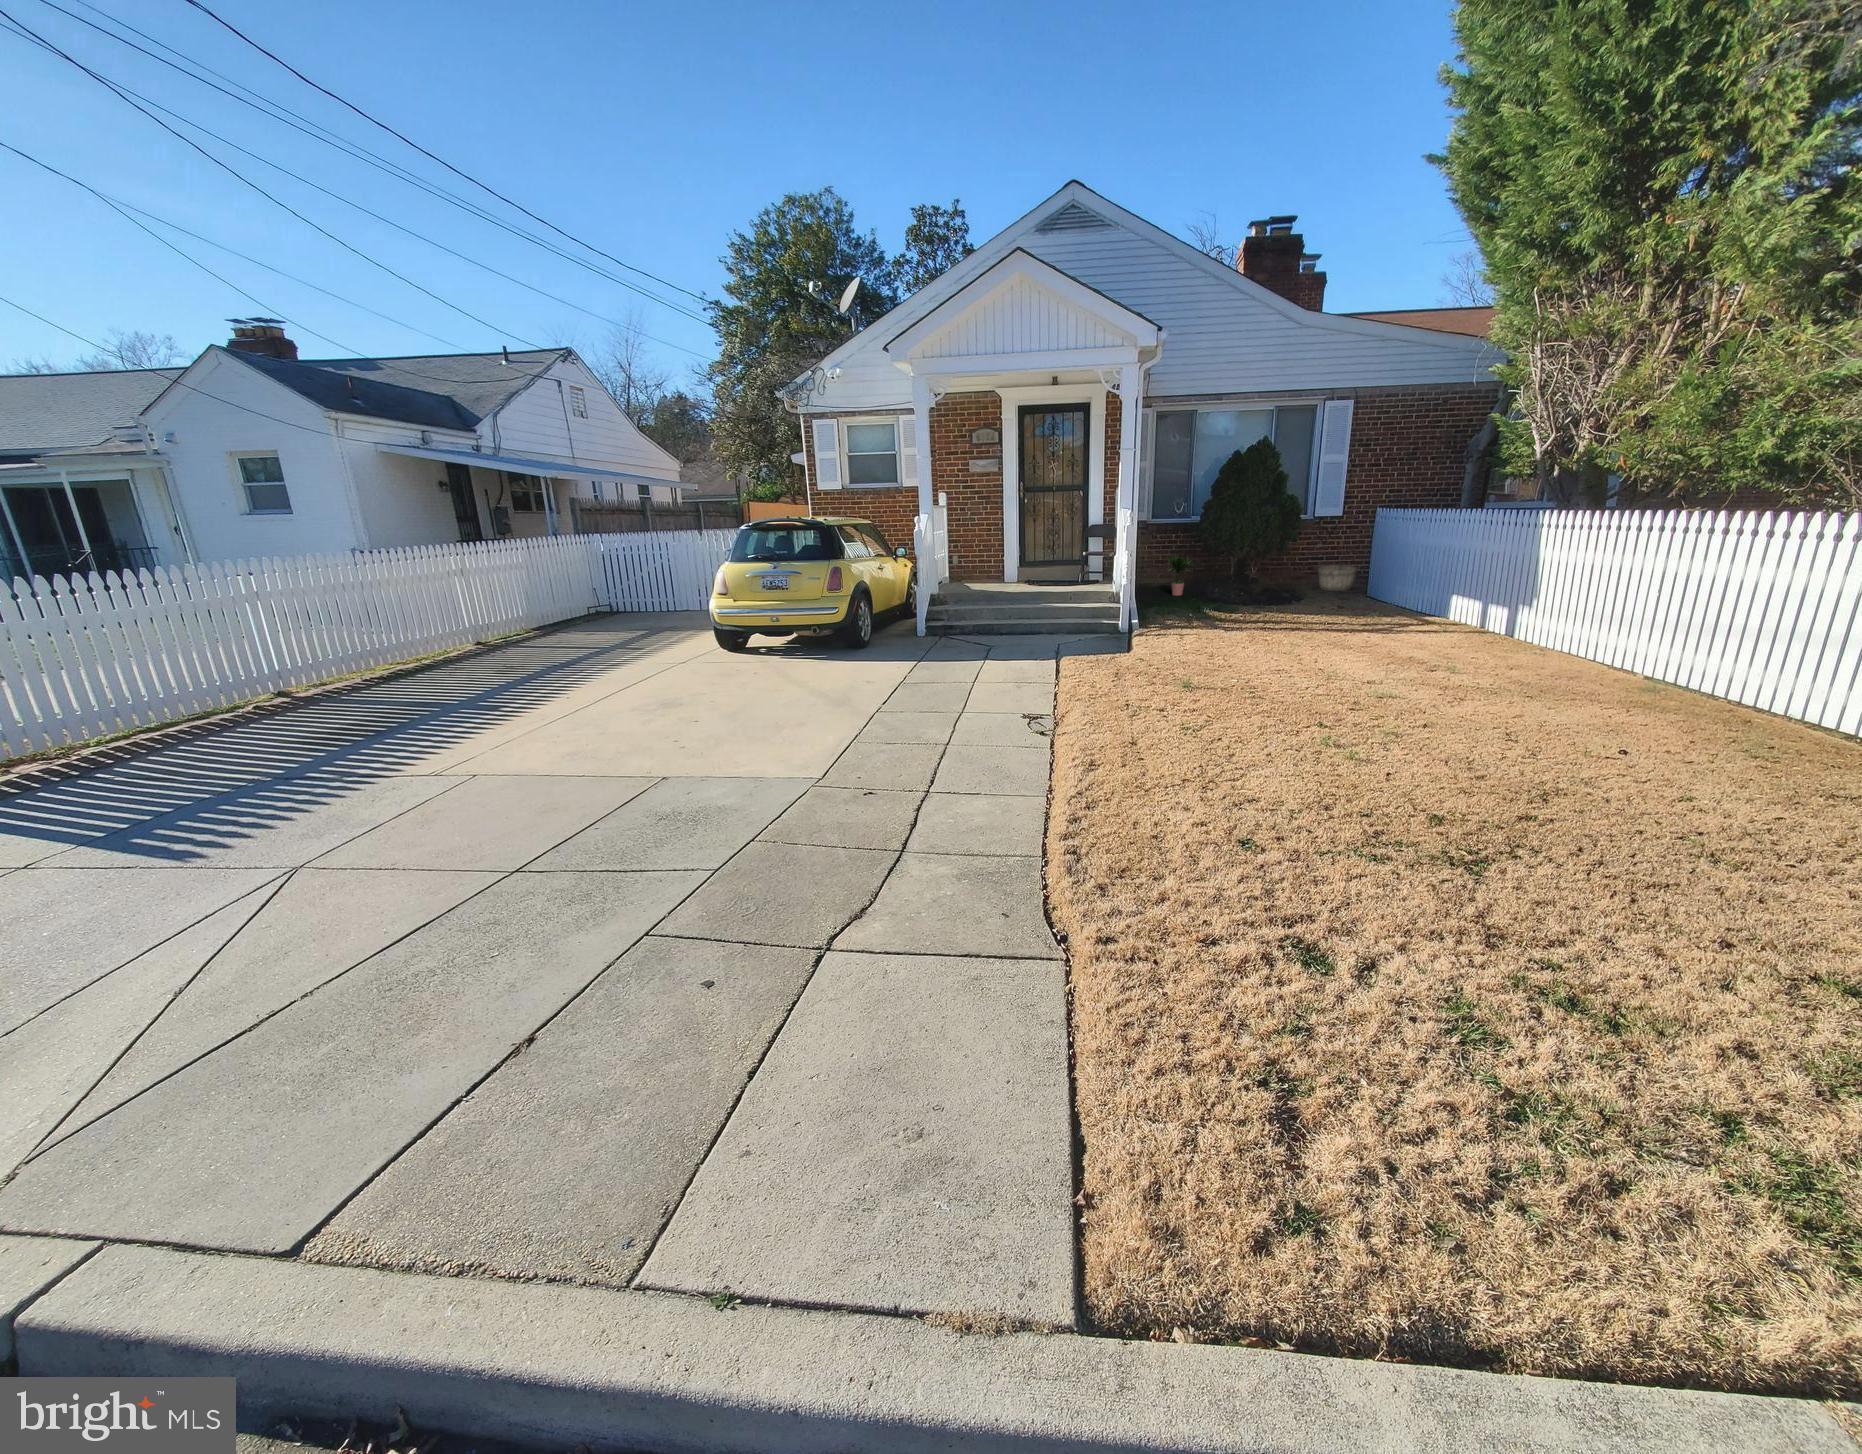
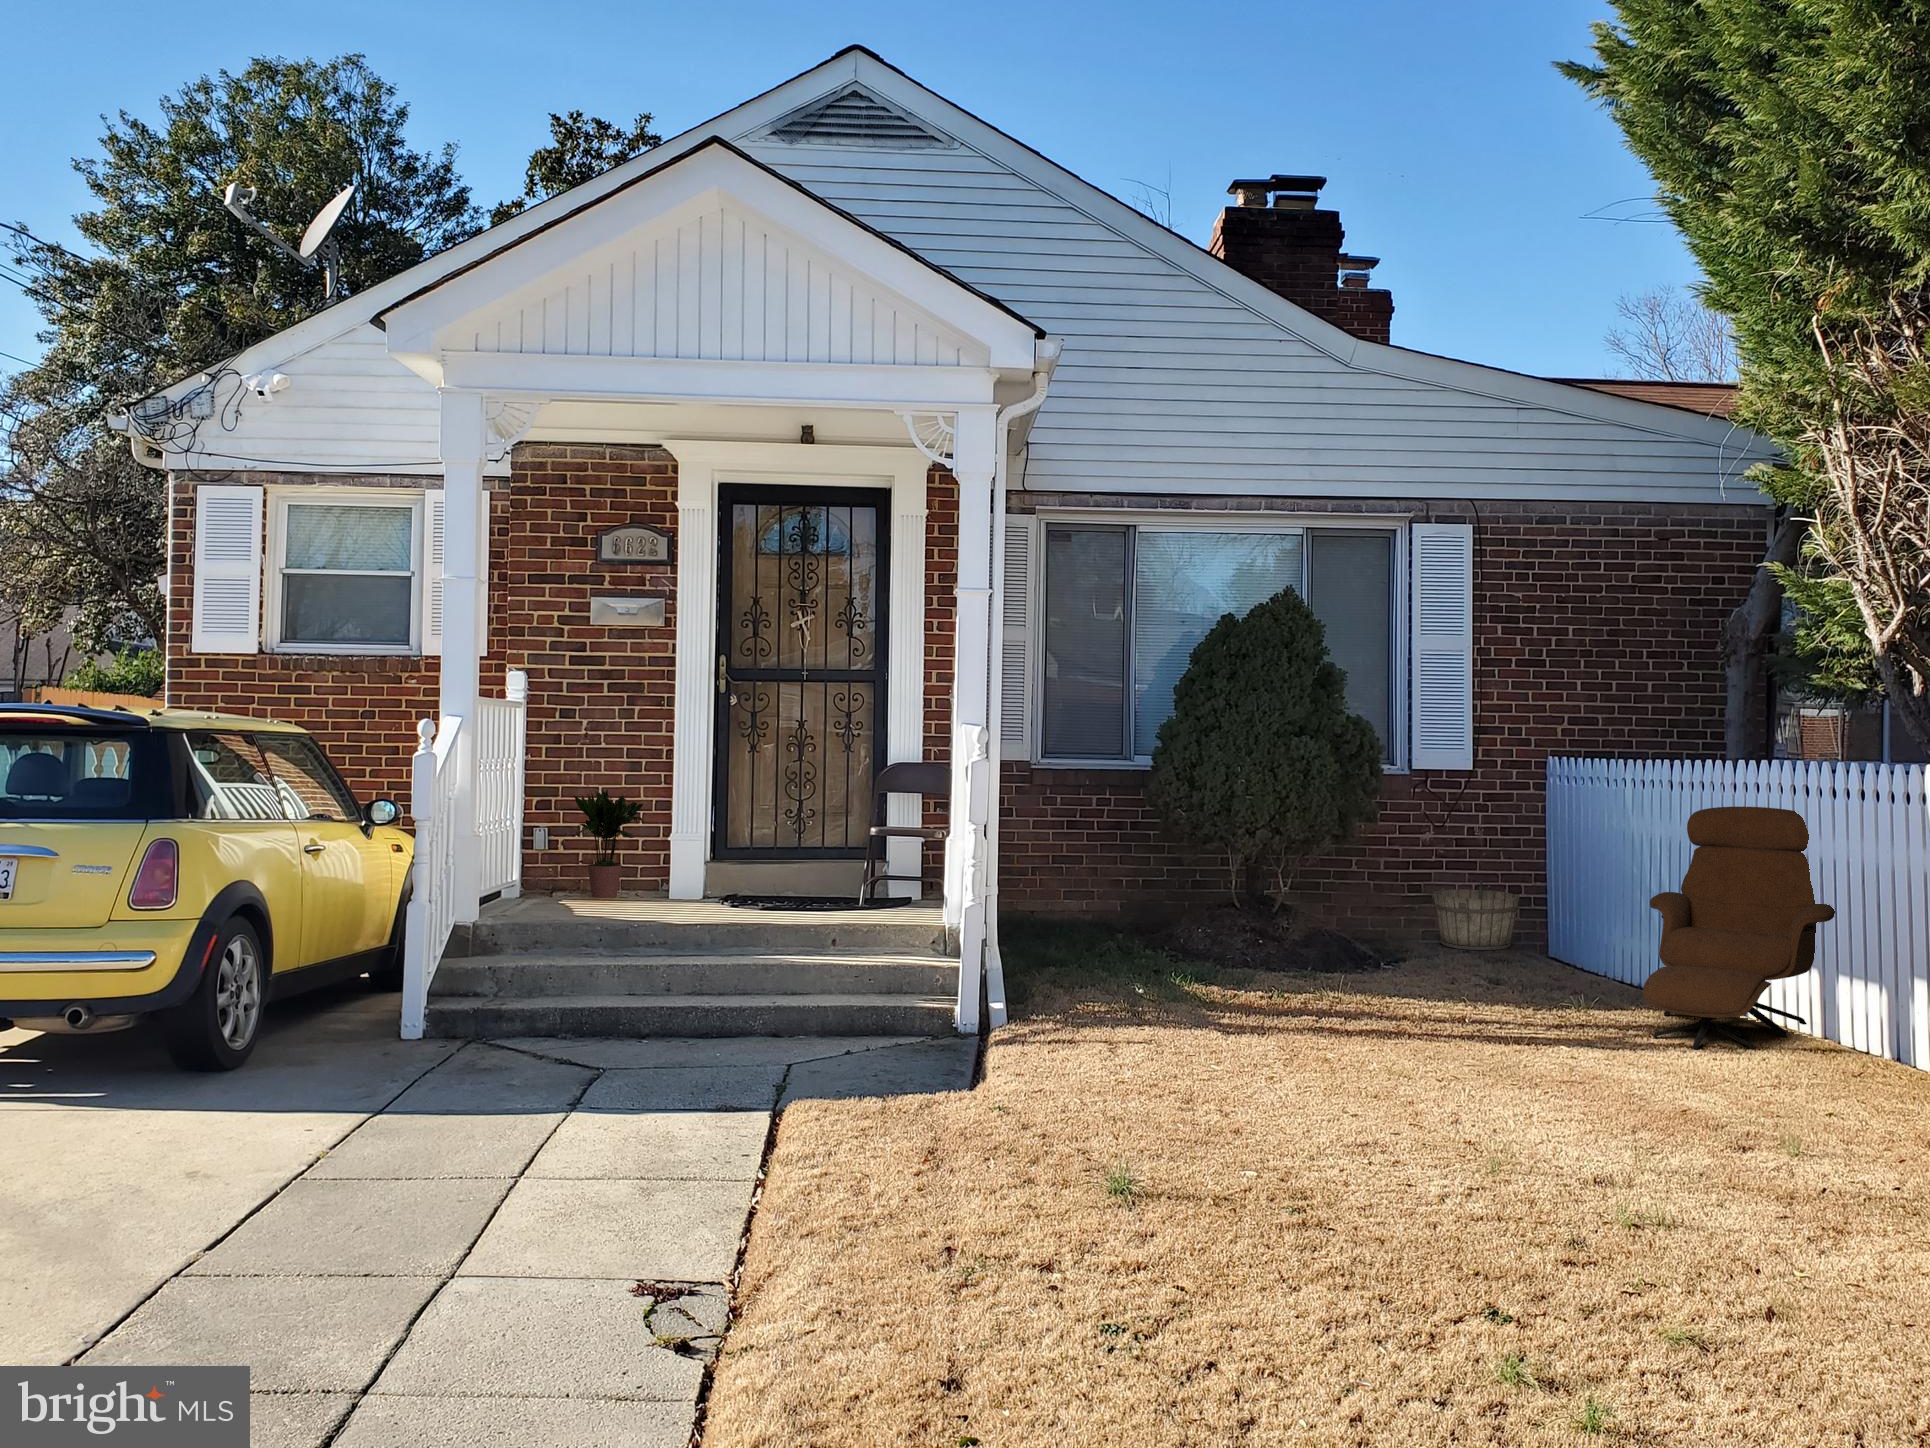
lounge chair: none [1400,530,1496,632] -> present [1643,807,1835,1049]
potted plant: present [1167,554,1194,596] -> present [574,789,644,898]

